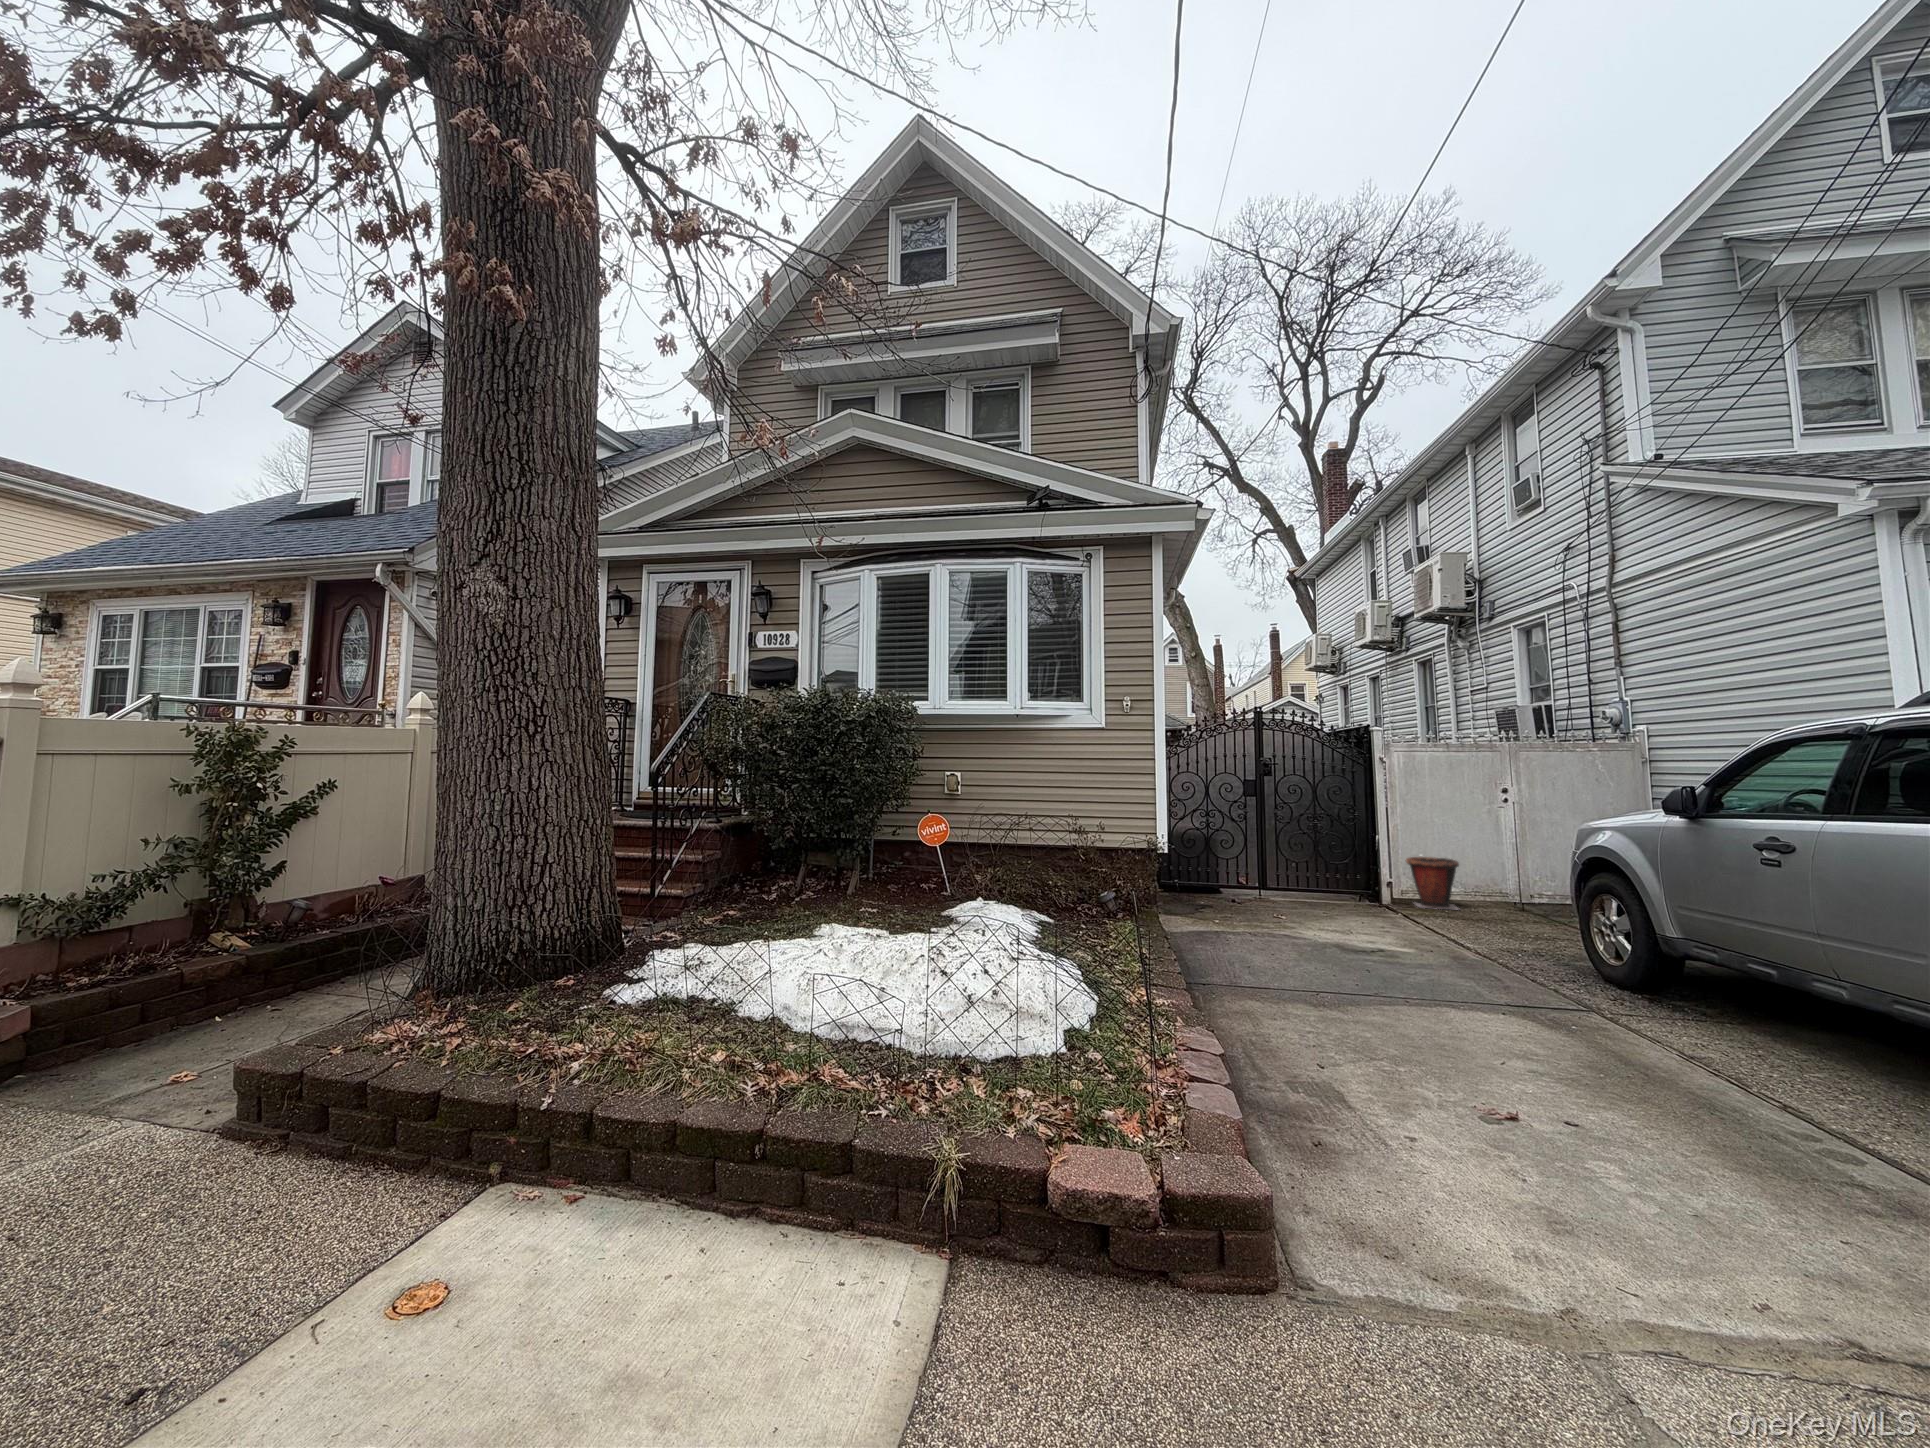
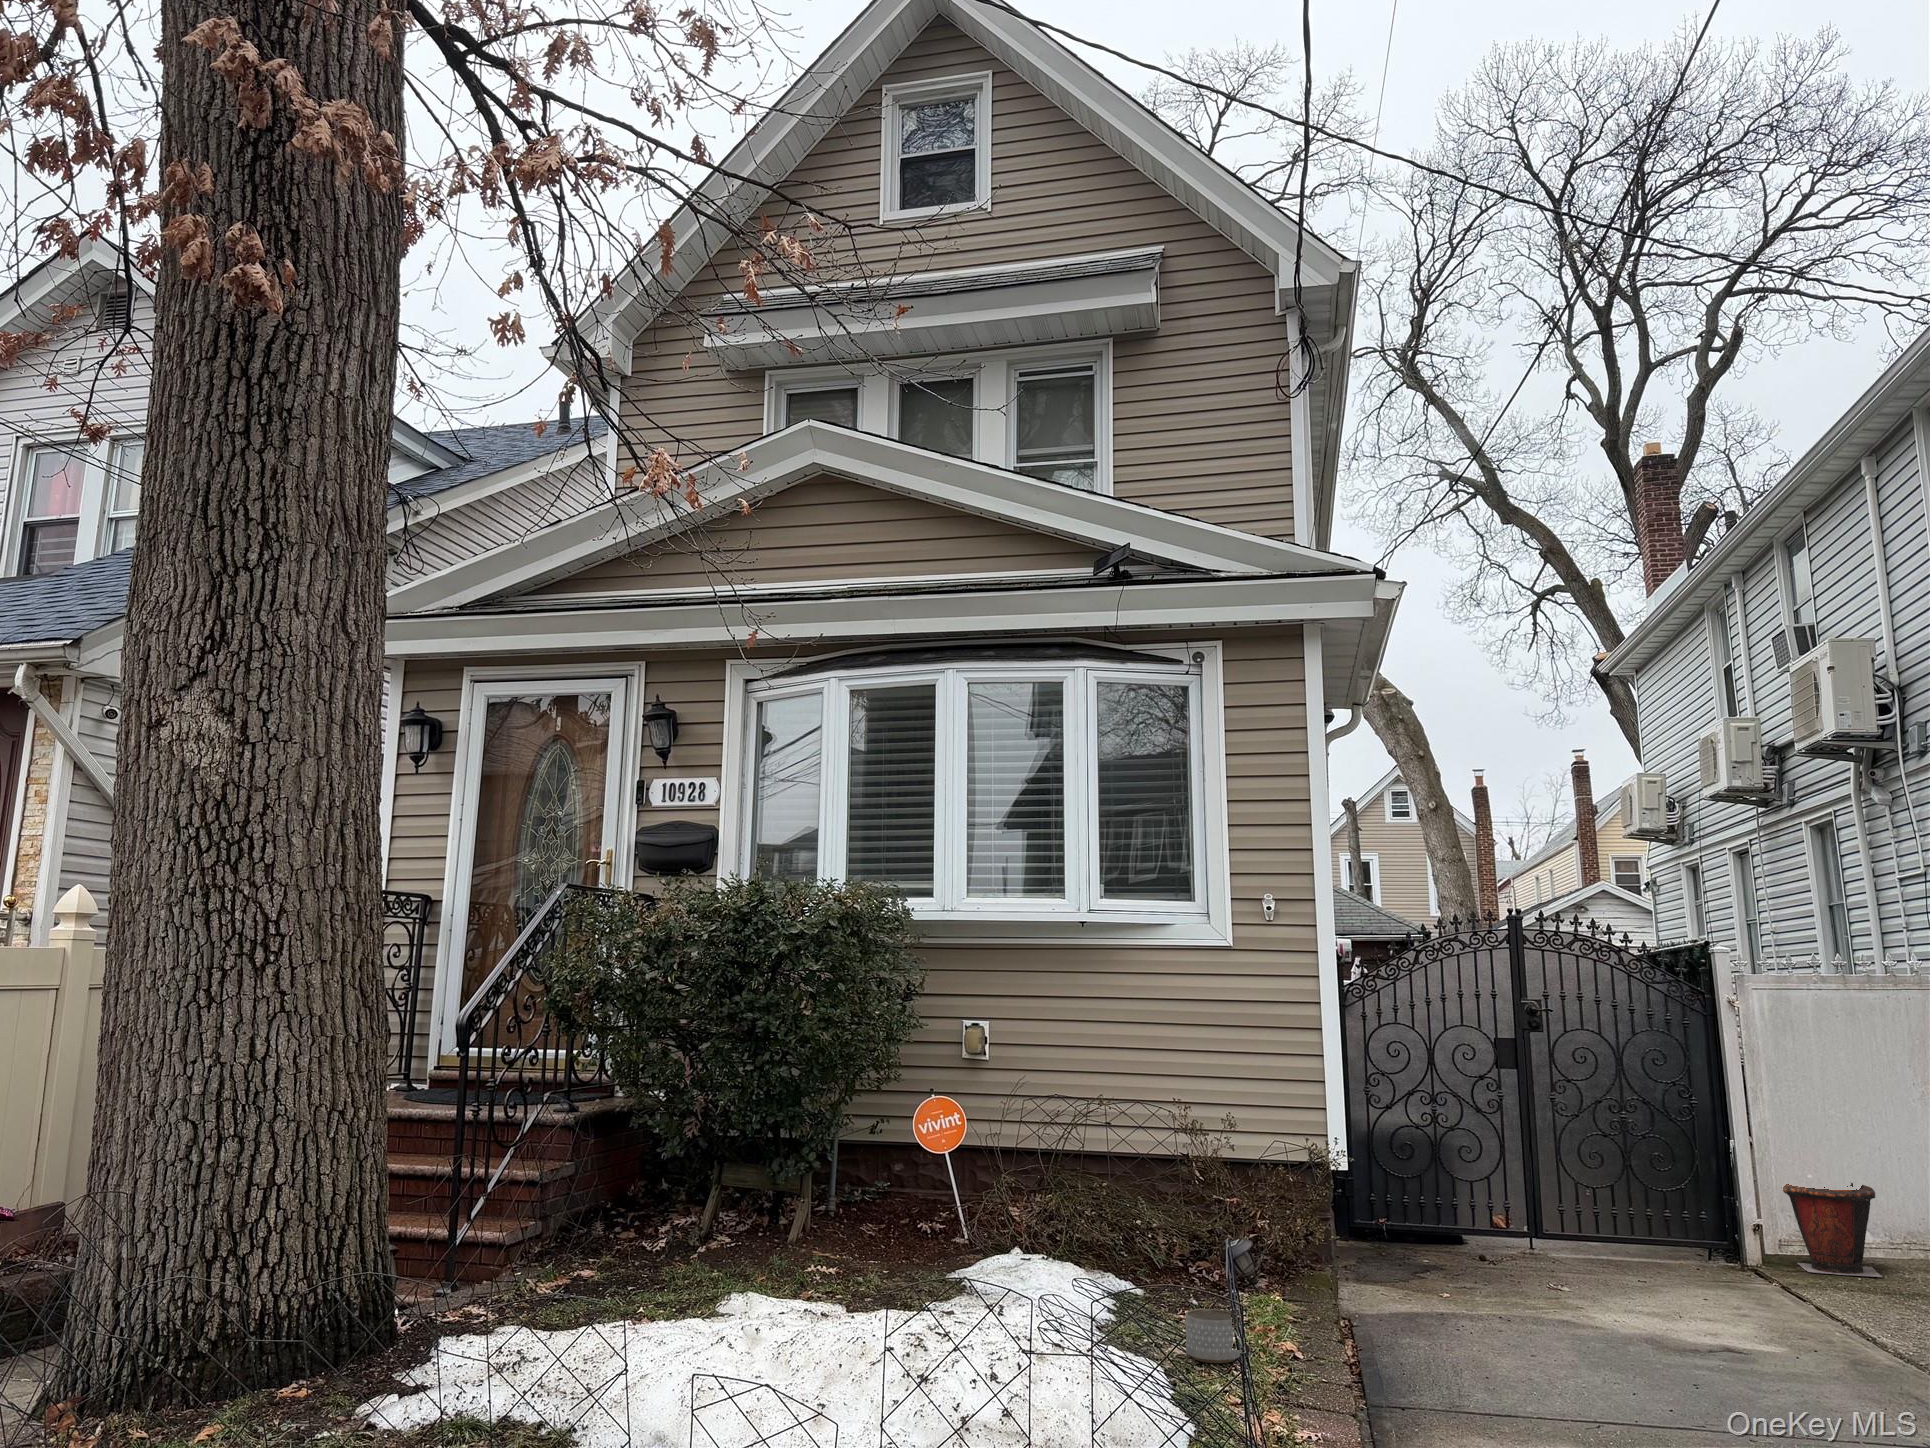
planter: none [1085,931,1117,962] -> present [1185,1309,1240,1363]

